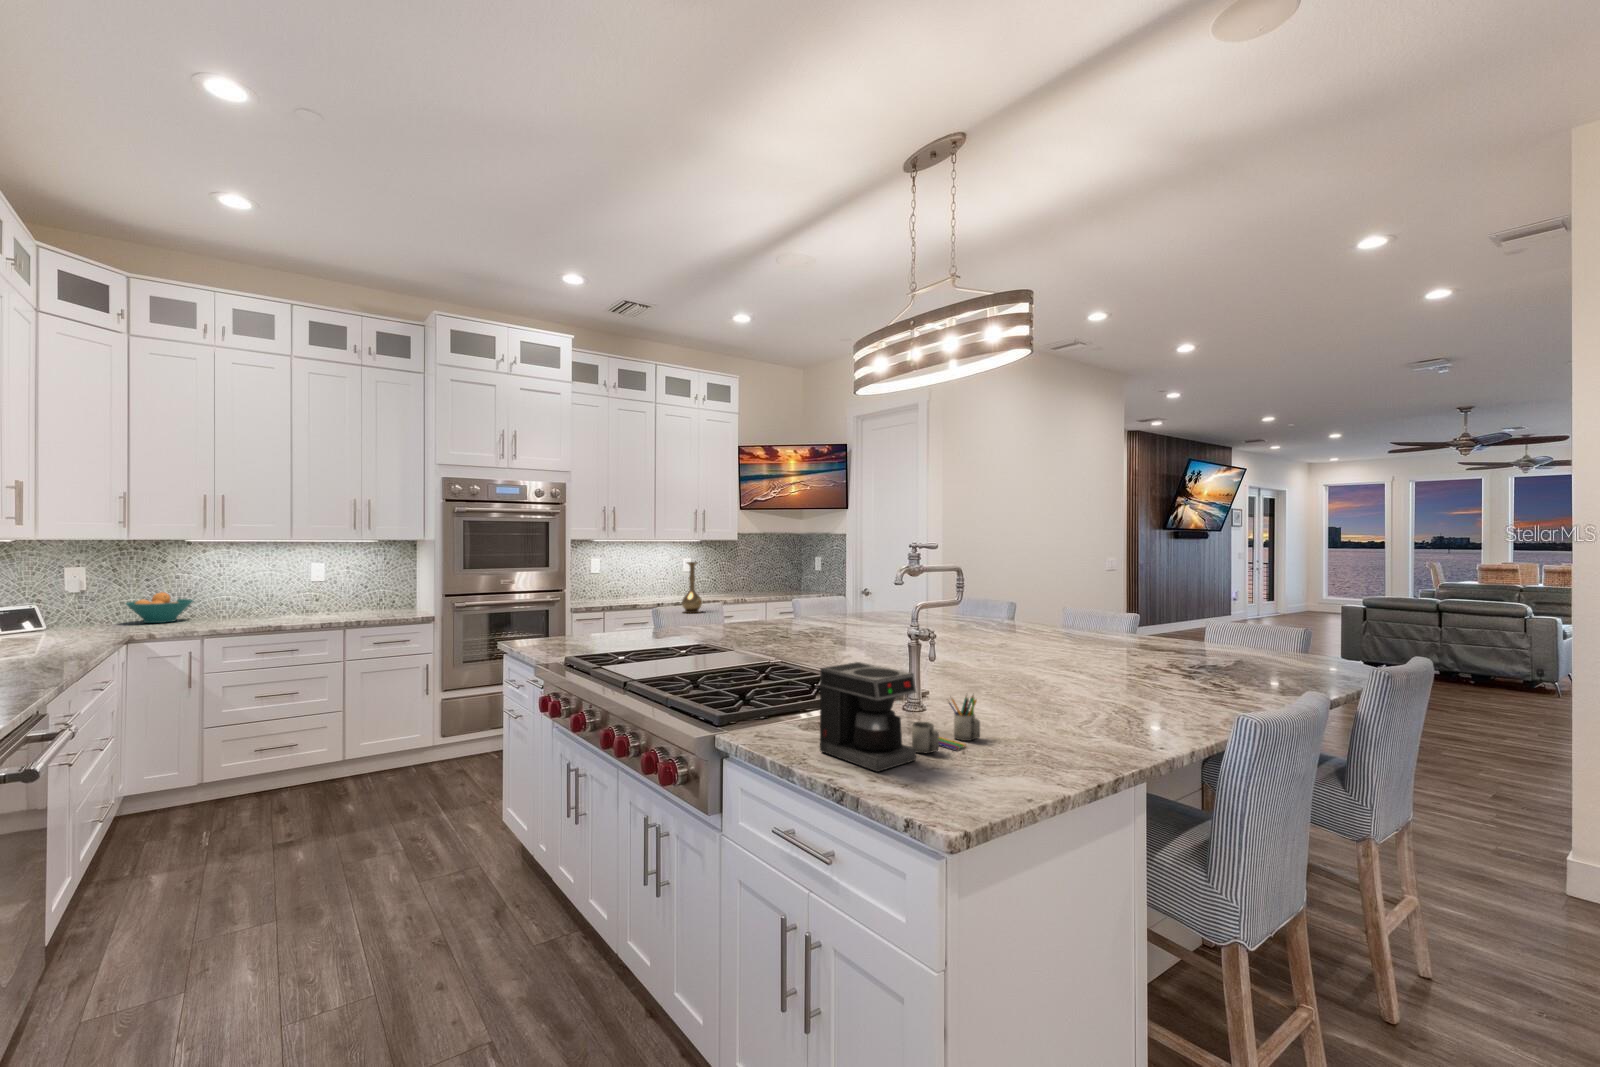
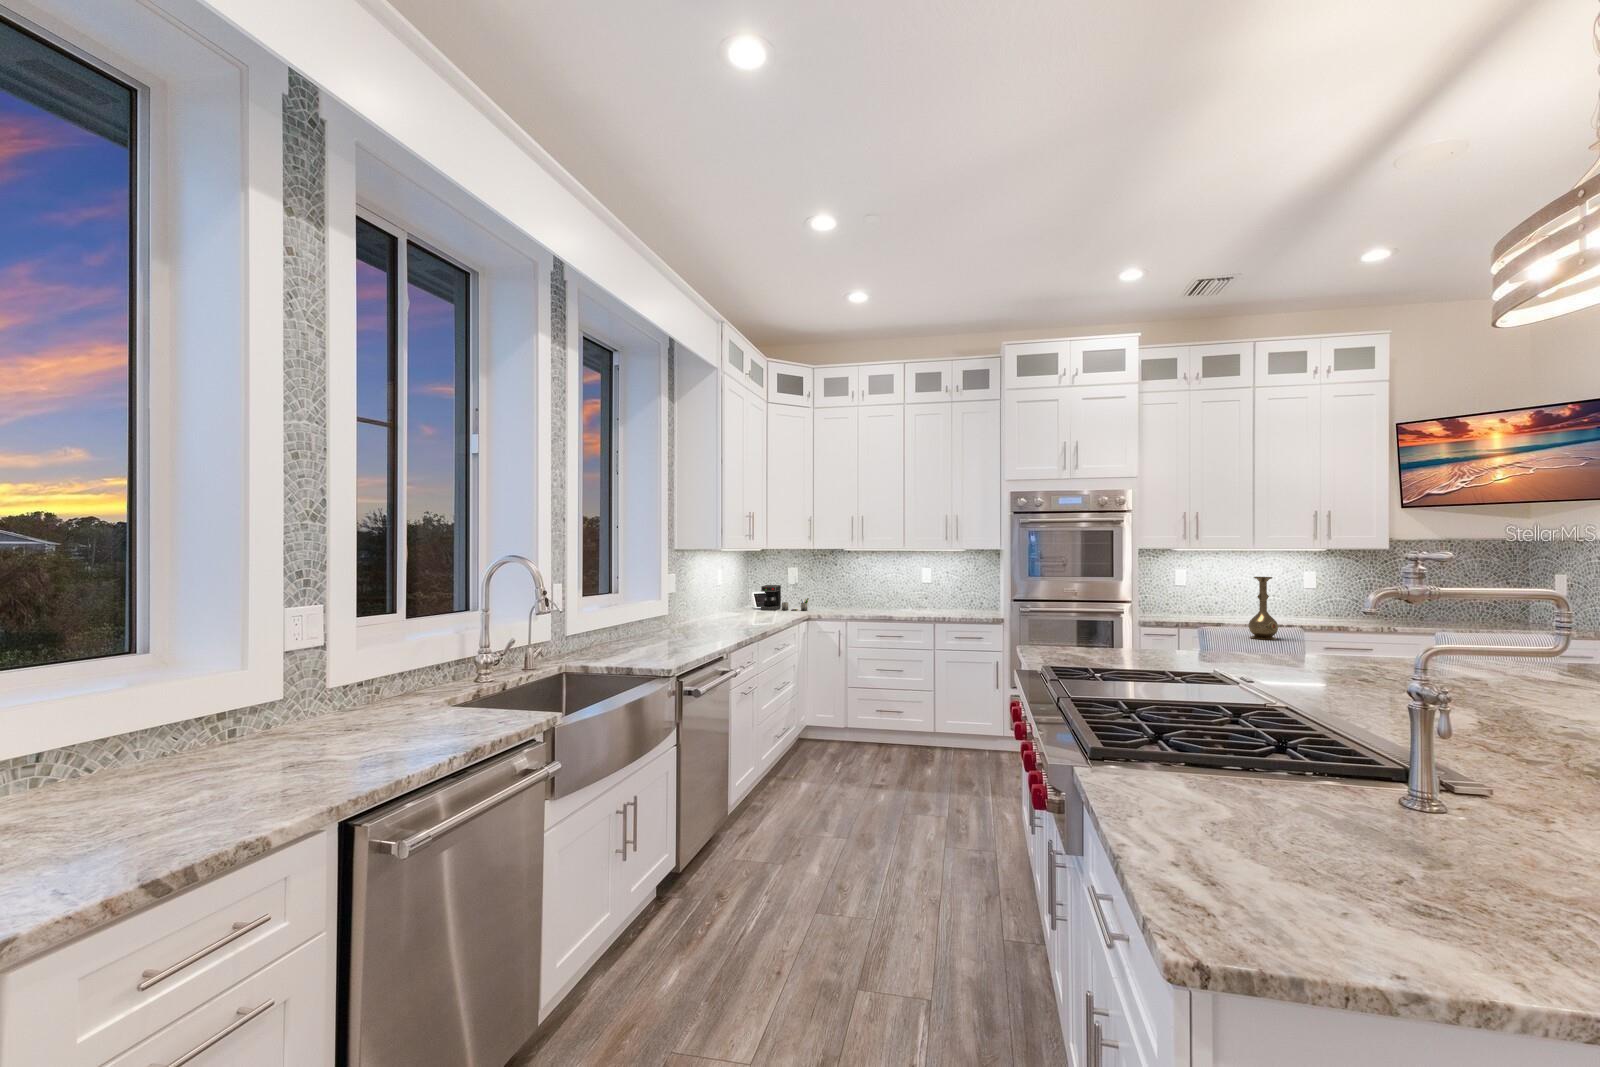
fruit bowl: present [126,592,193,623] -> none [812,585,849,607]
coffee maker: present [820,662,980,772] -> present [761,585,809,611]

